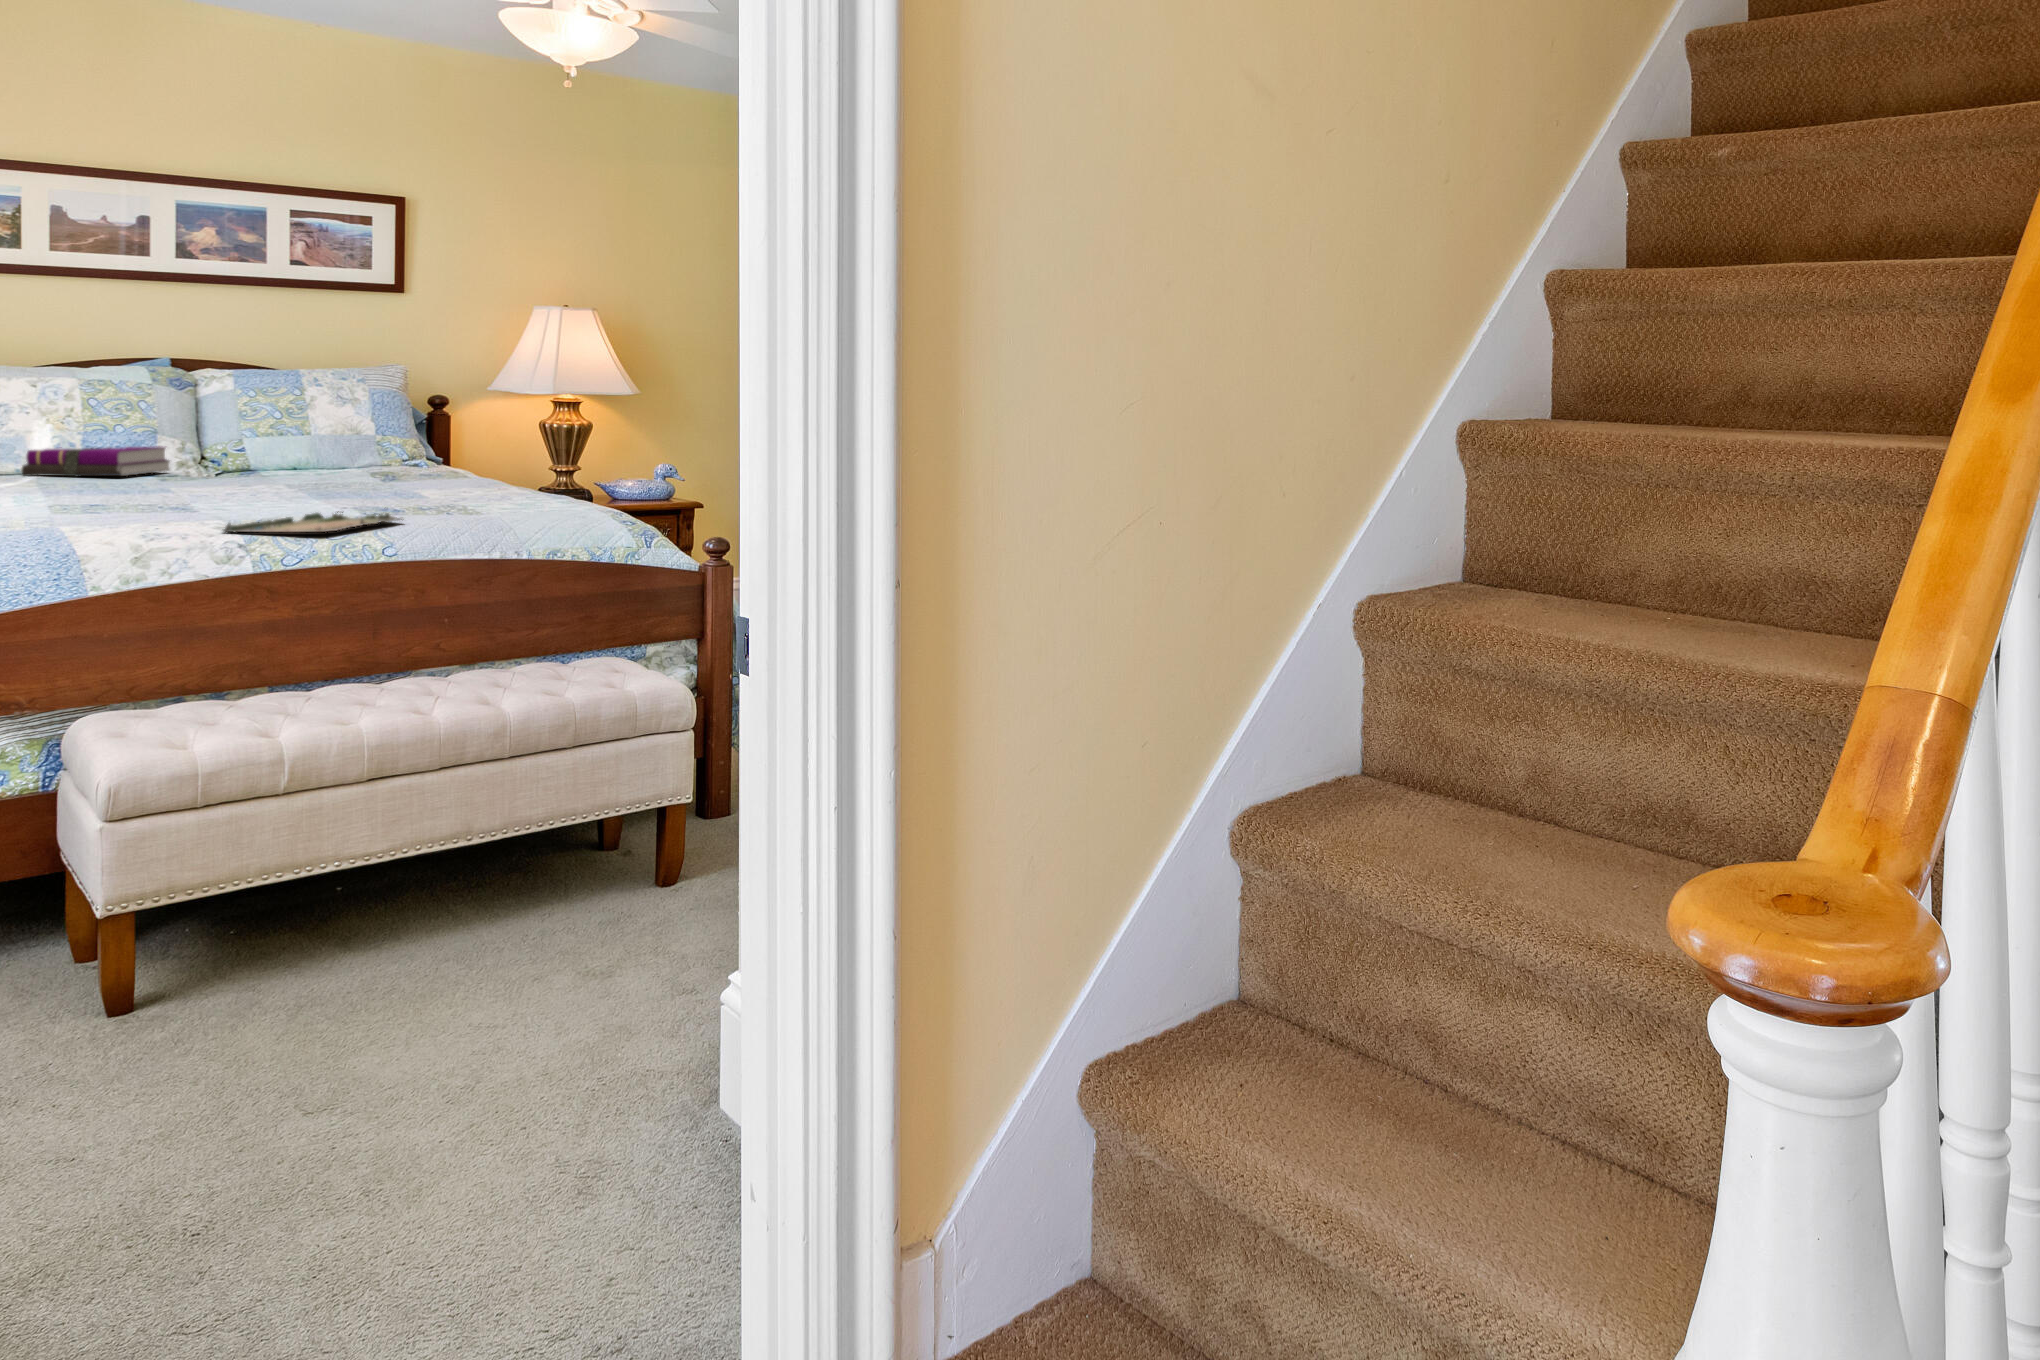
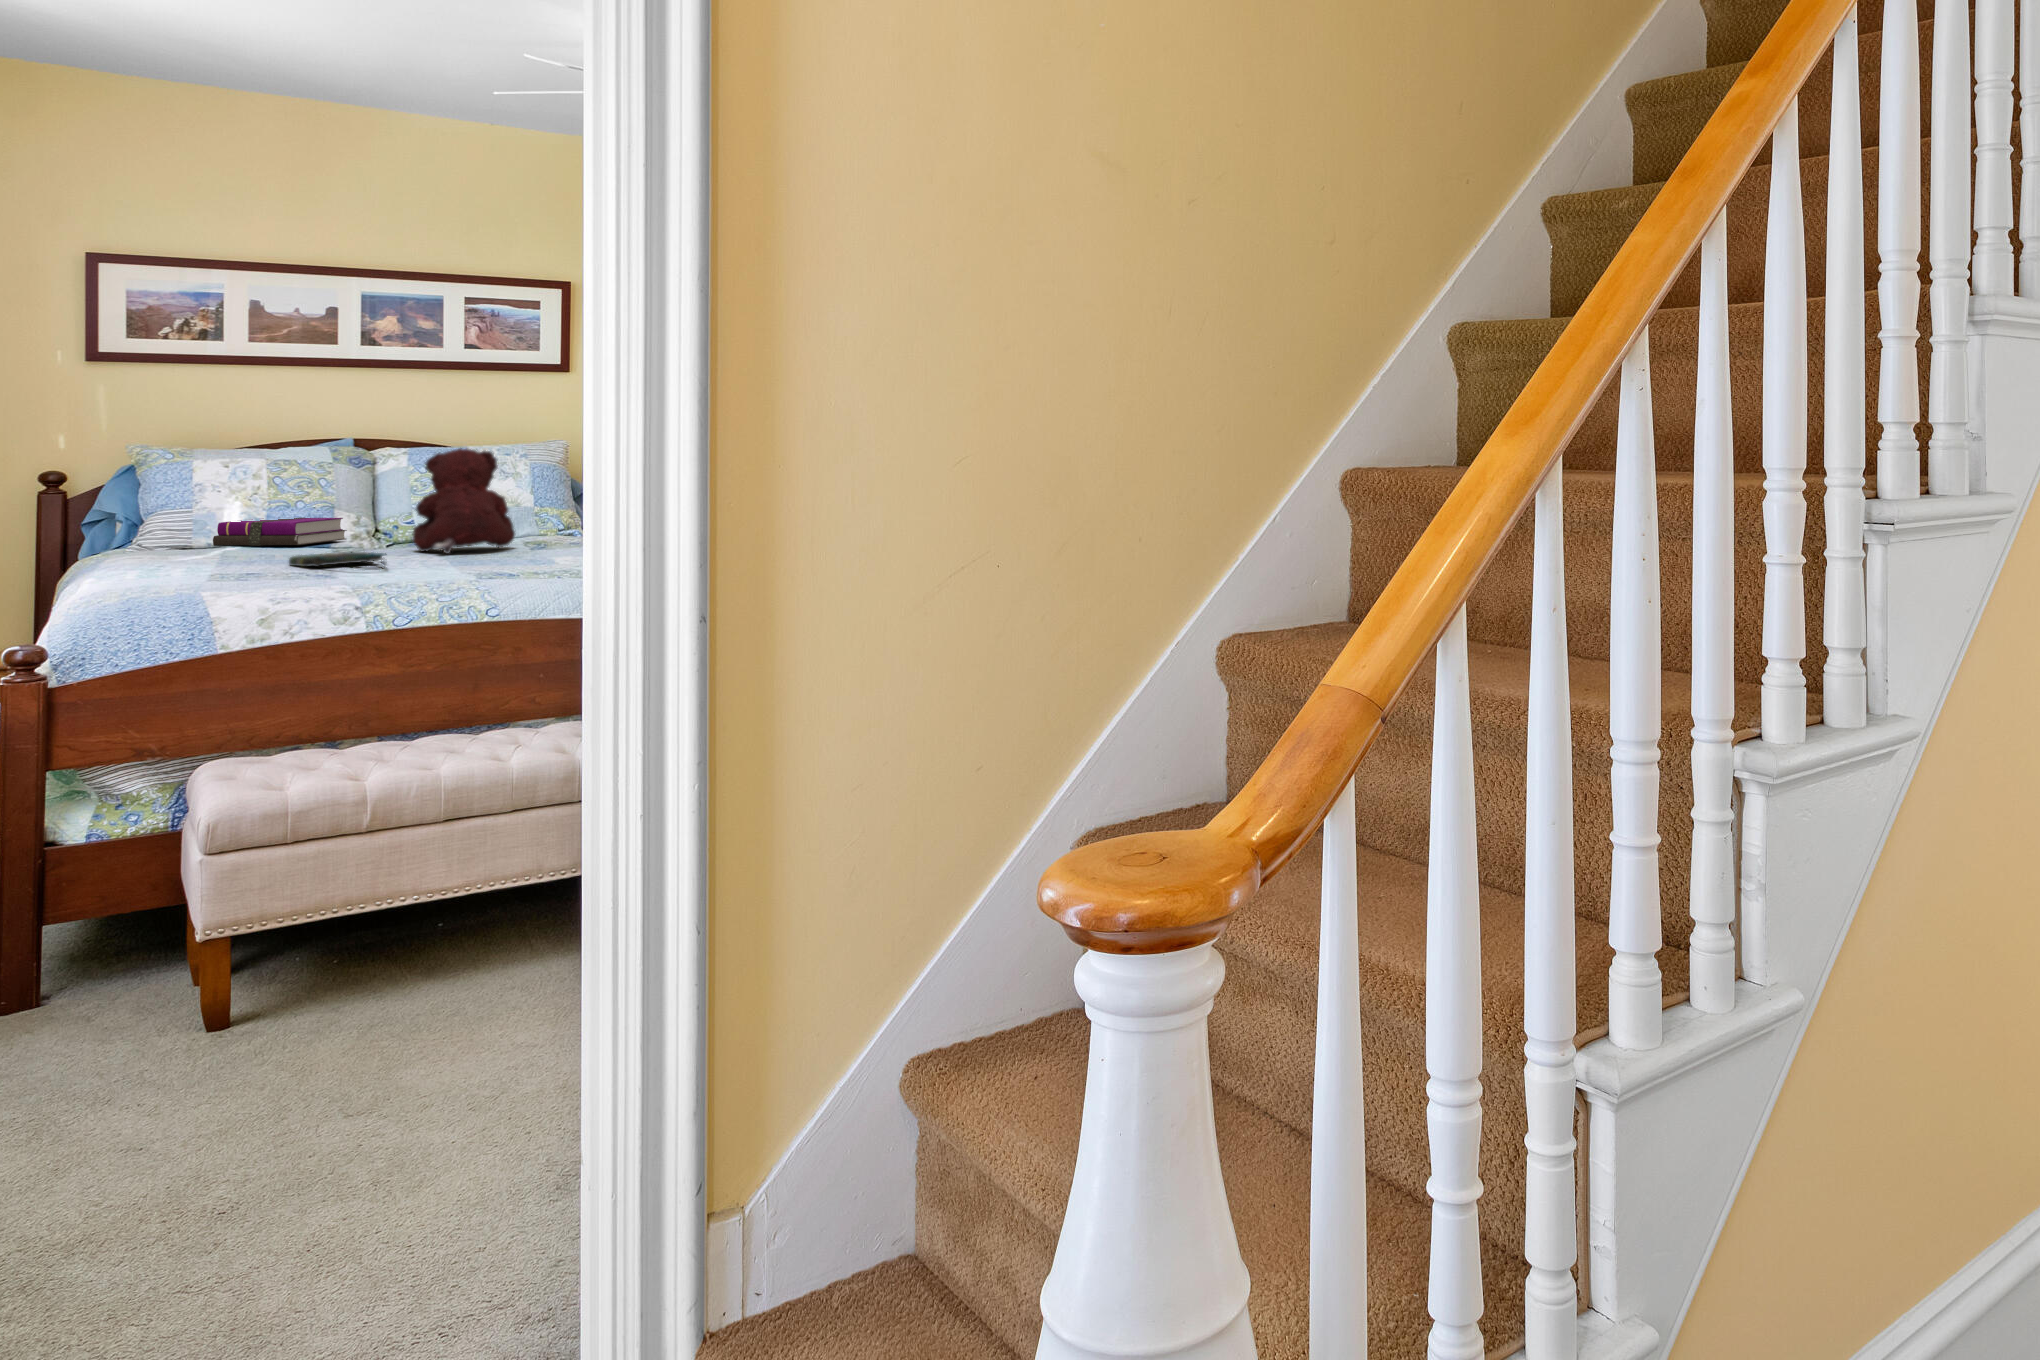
teddy bear: none [254,370,368,488] -> present [413,448,515,554]
tote bag: none [125,484,241,504] -> present [289,552,386,570]
tray: present [223,511,402,533] -> none [350,570,519,598]

